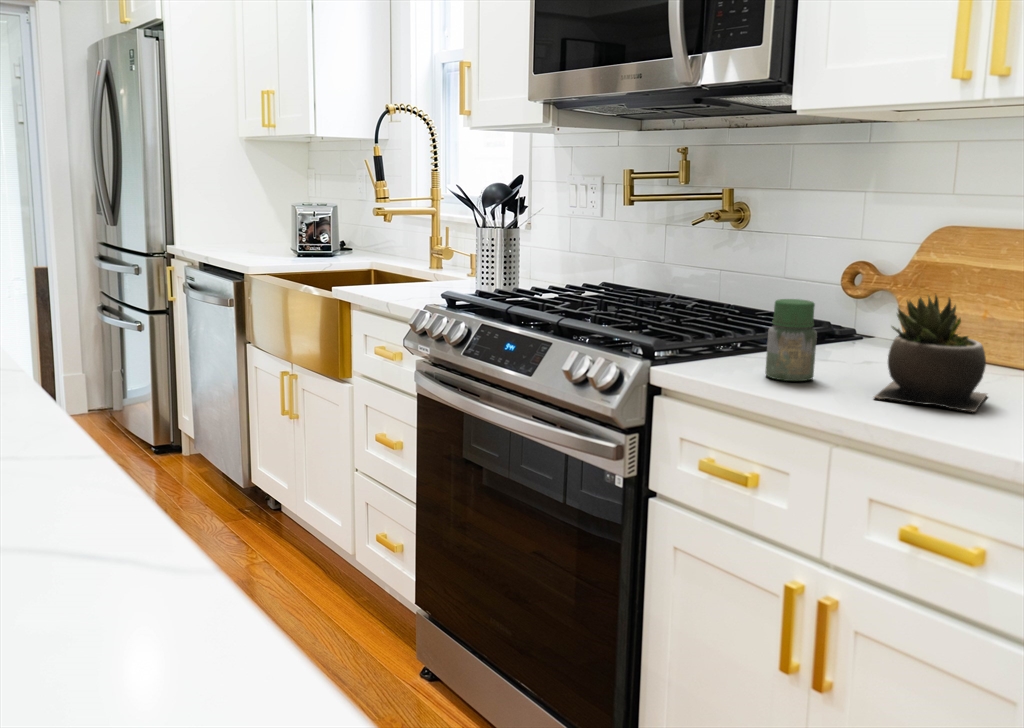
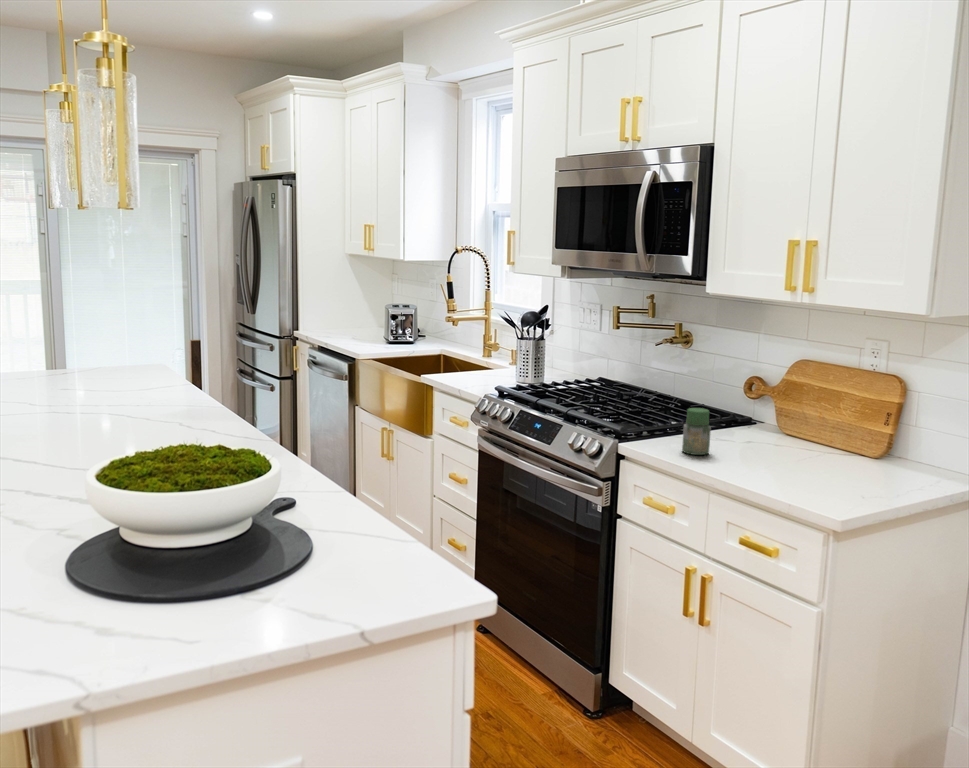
succulent plant: present [874,295,987,412] -> none [736,410,804,476]

